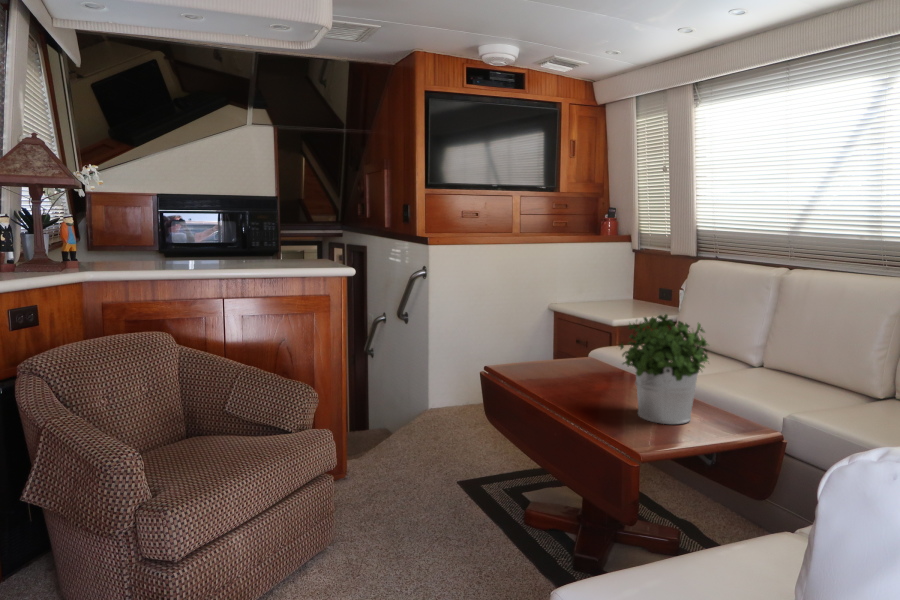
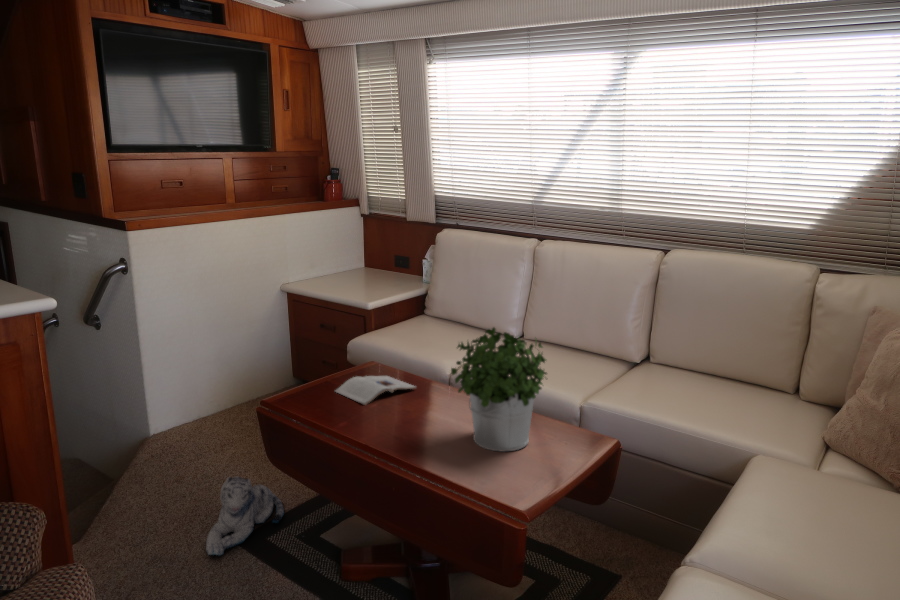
magazine: none [545,361,616,381] -> present [335,376,416,405]
plush toy: none [433,427,502,484] -> present [206,477,284,555]

